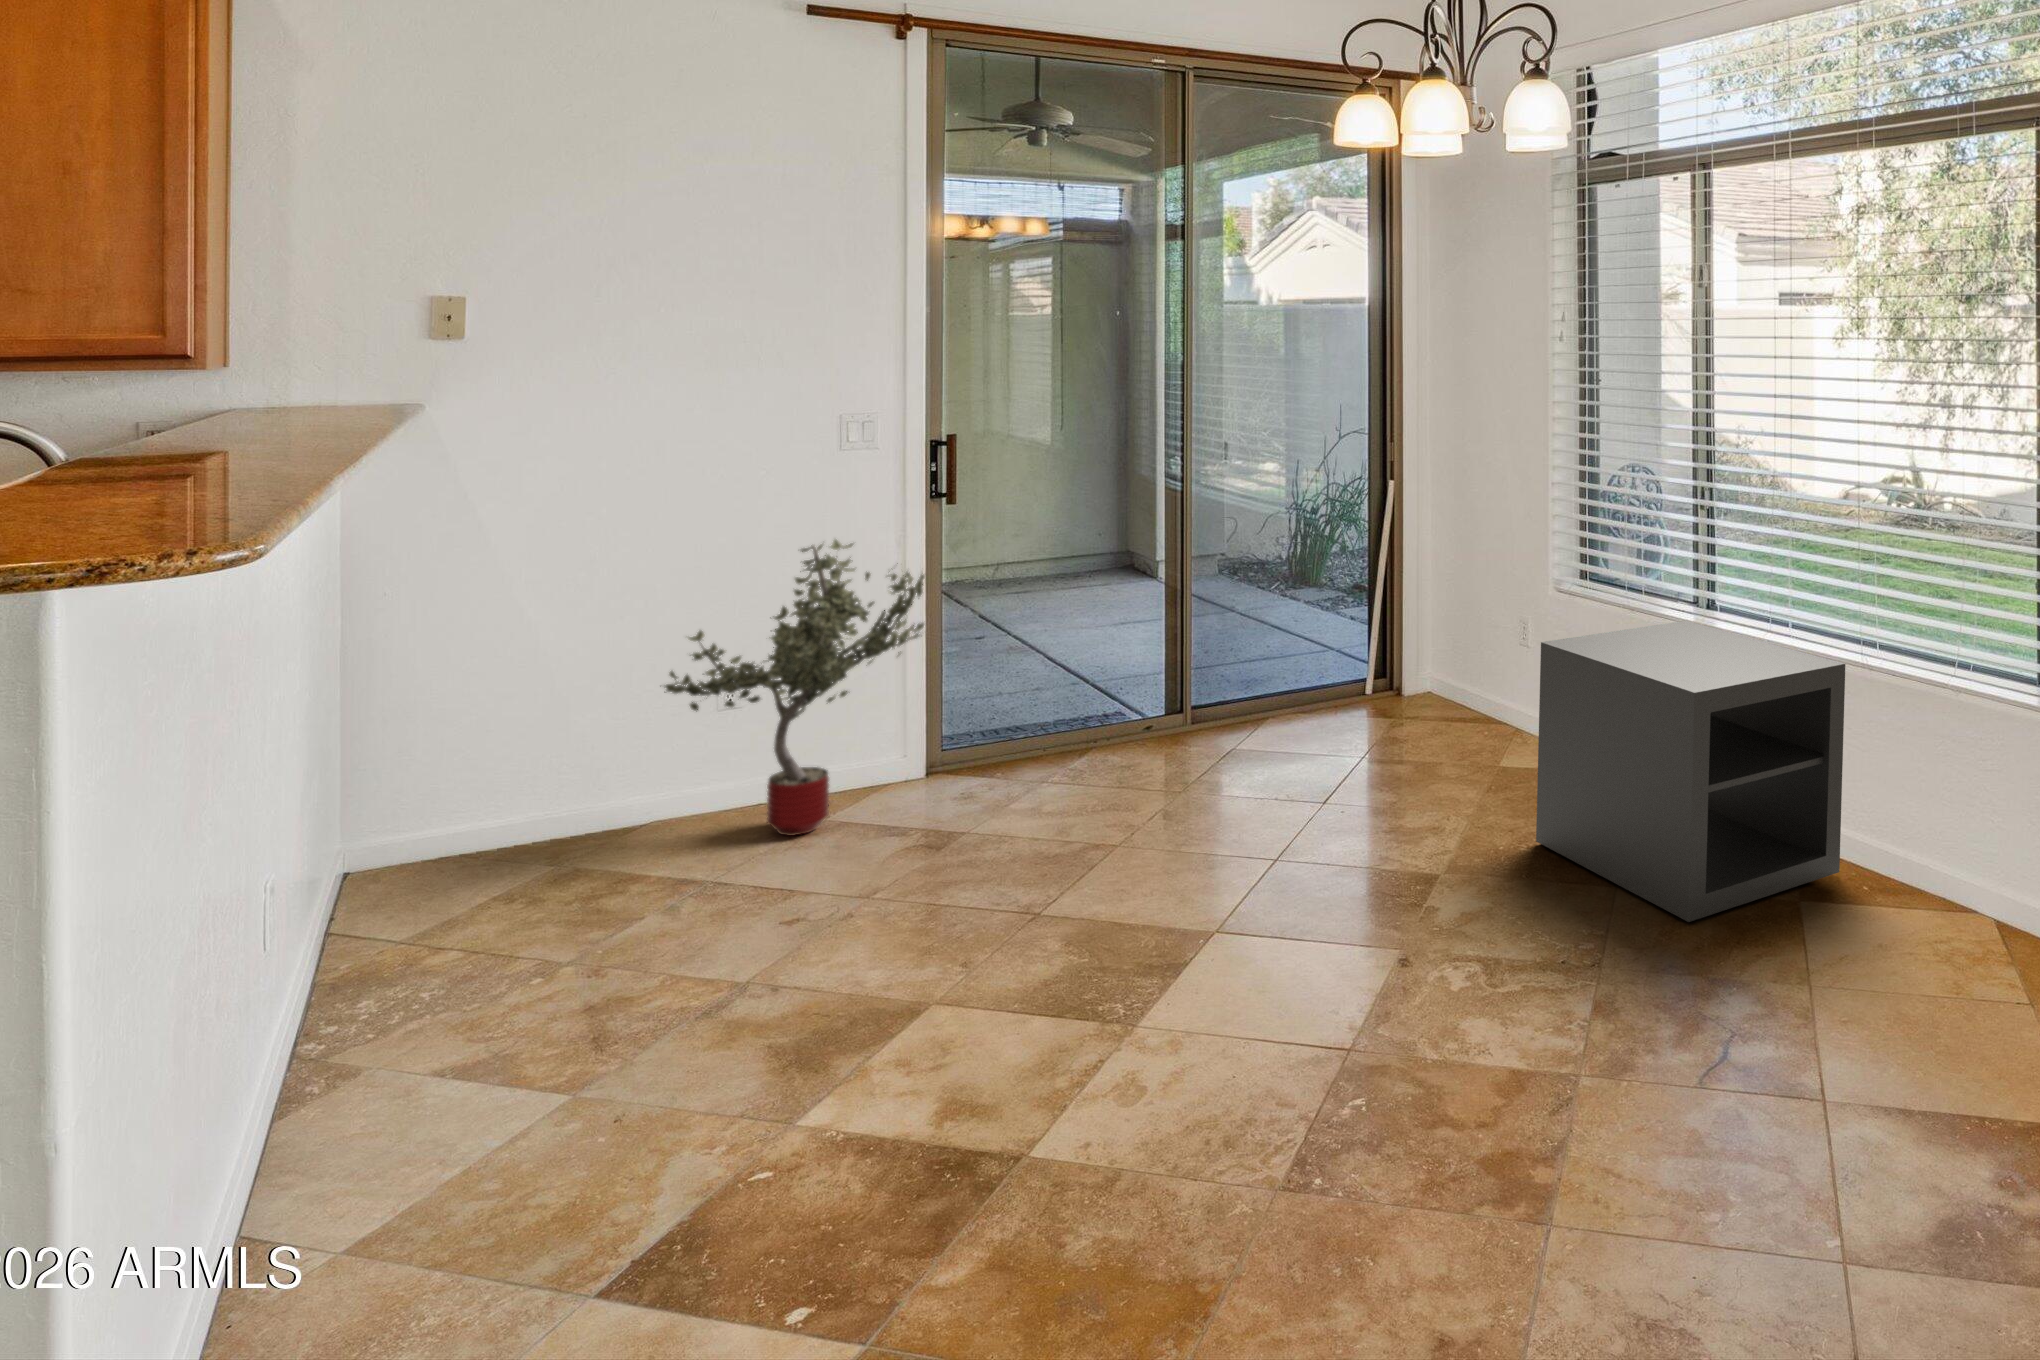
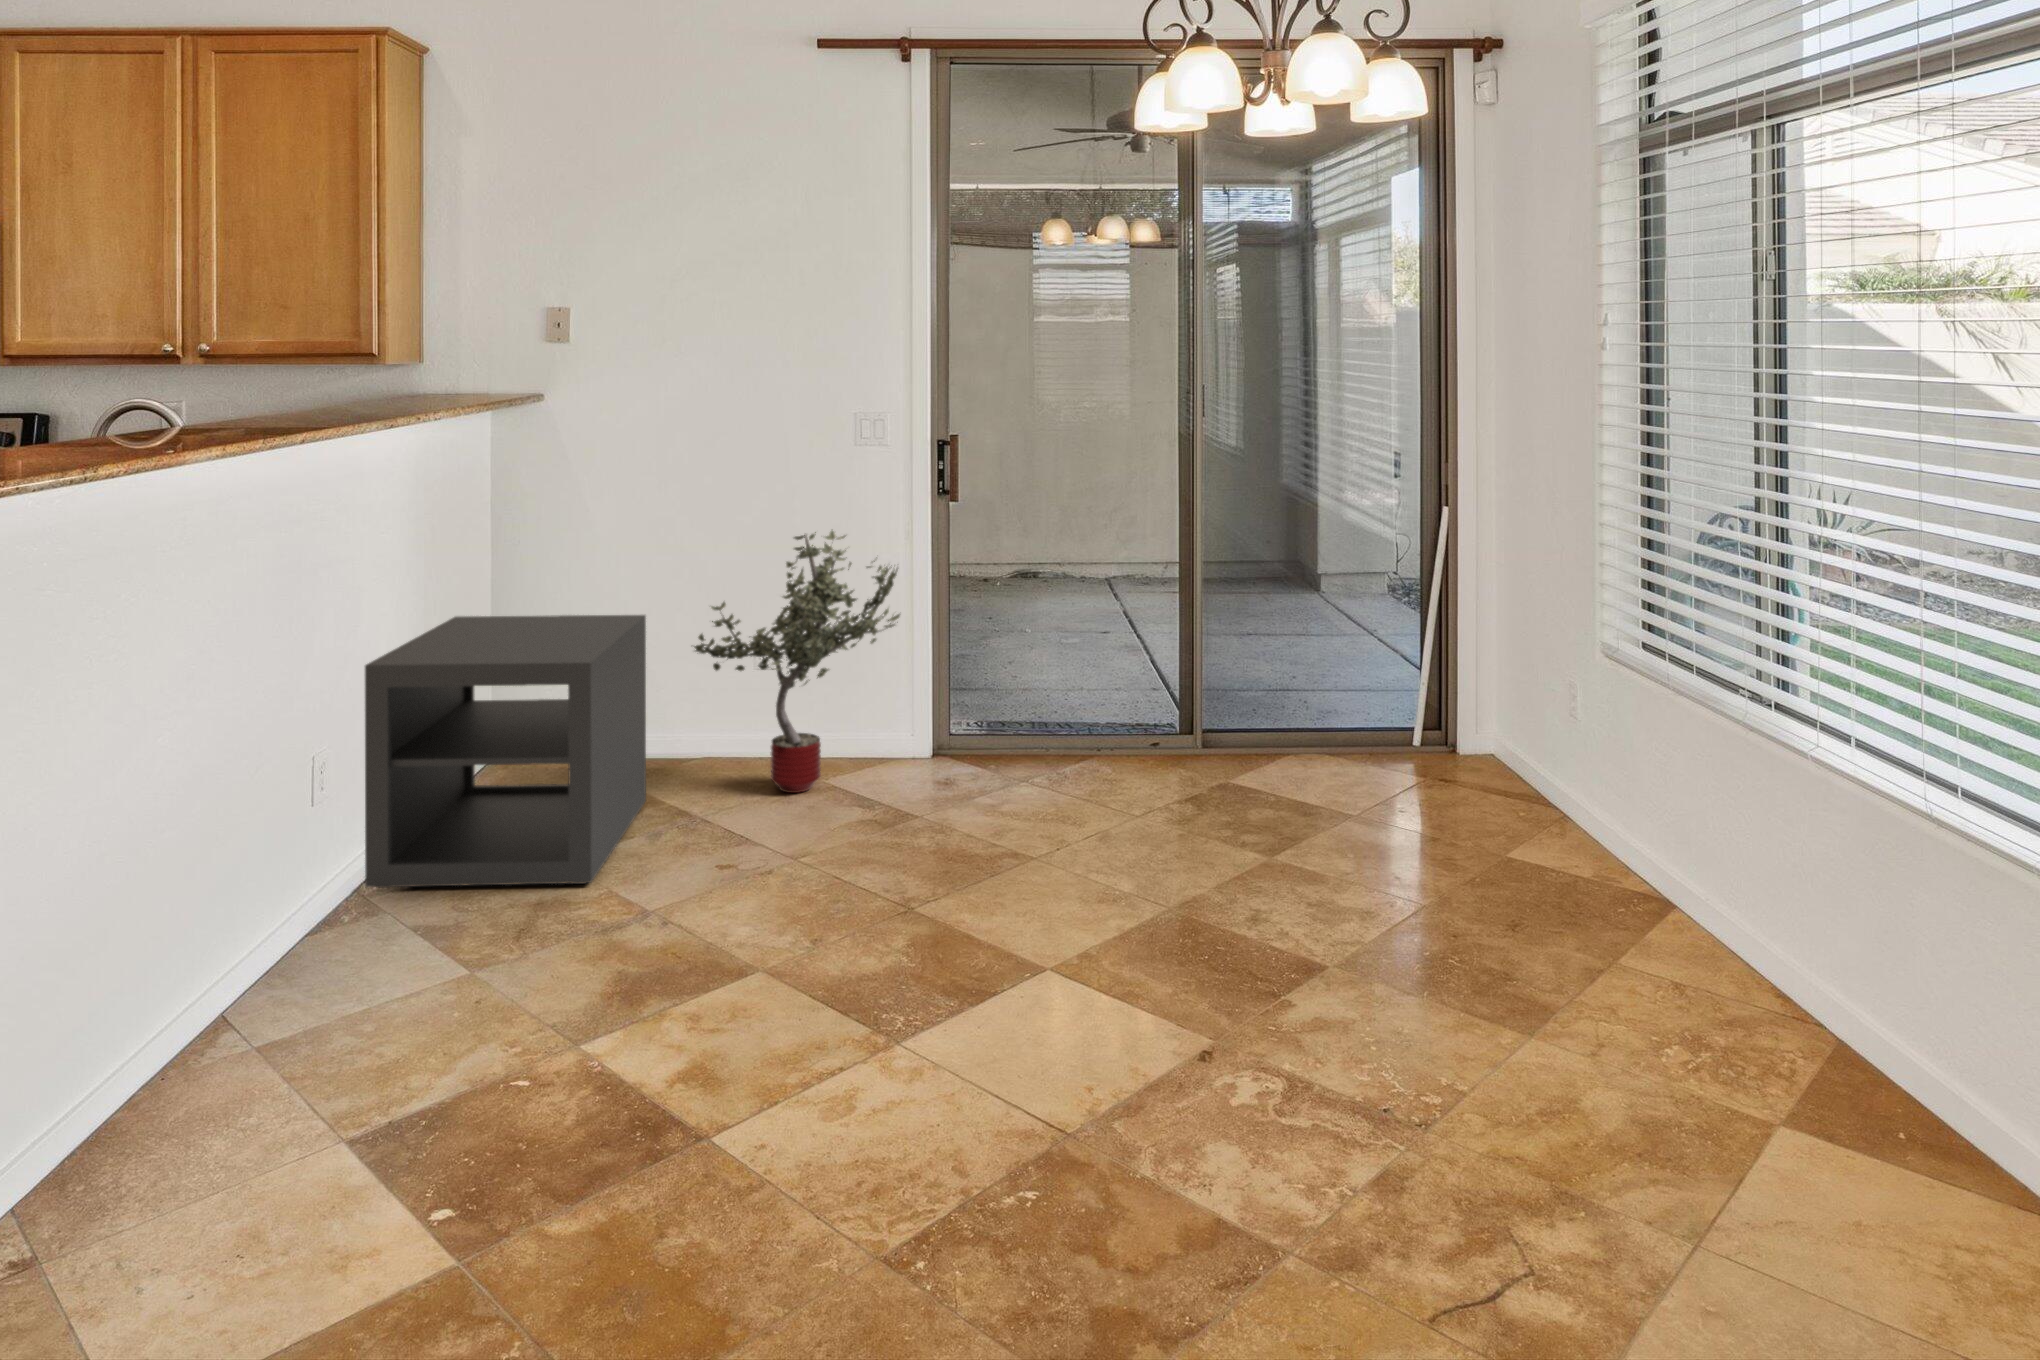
storage cabinet: present [1536,621,1845,922] -> present [365,615,646,888]

